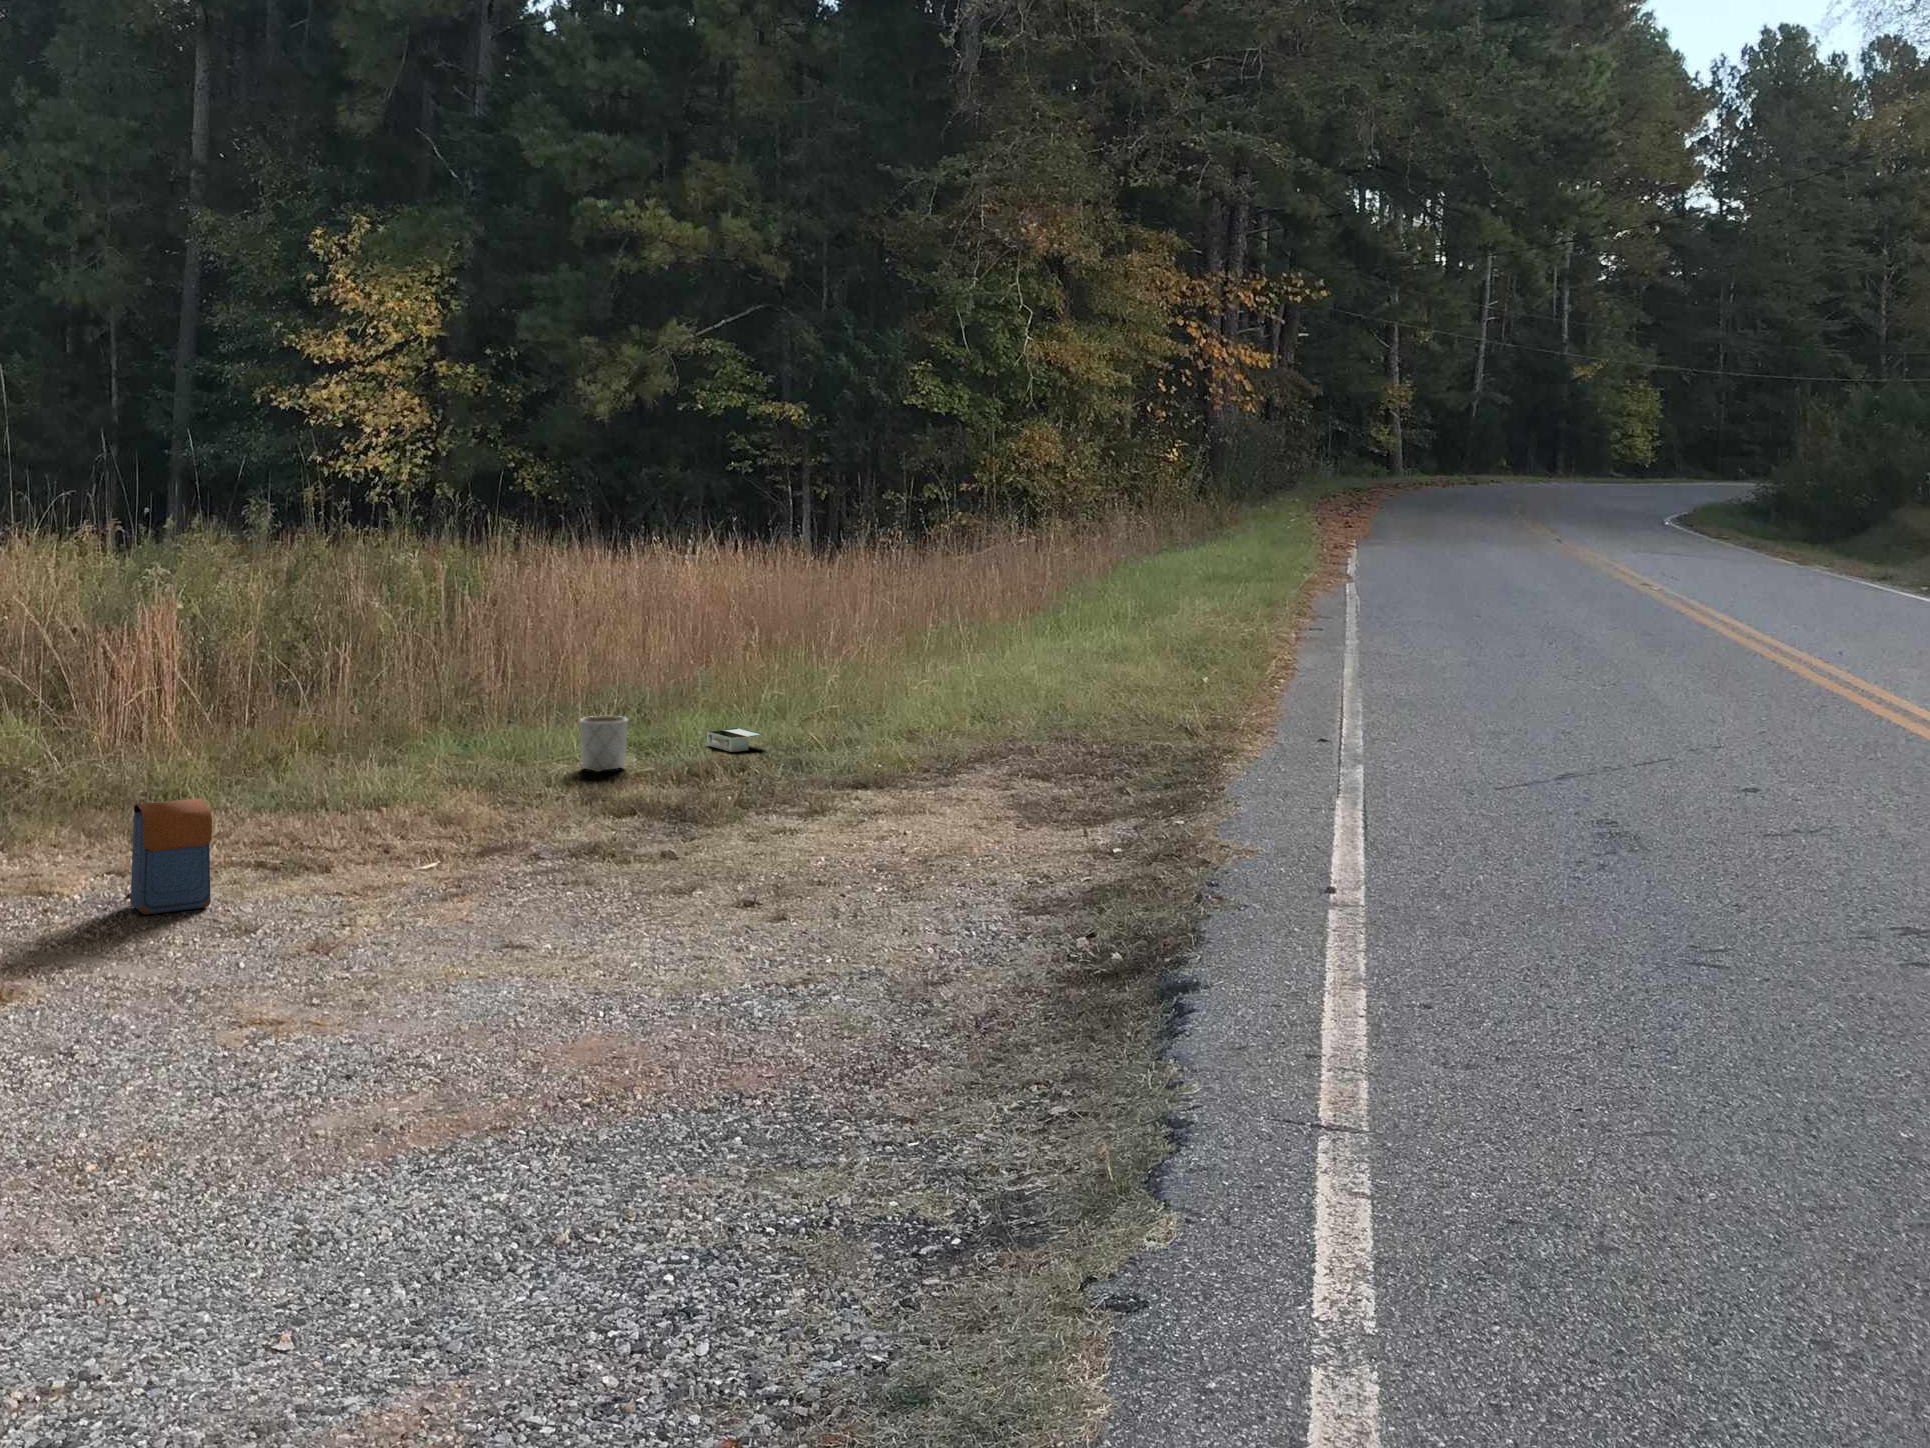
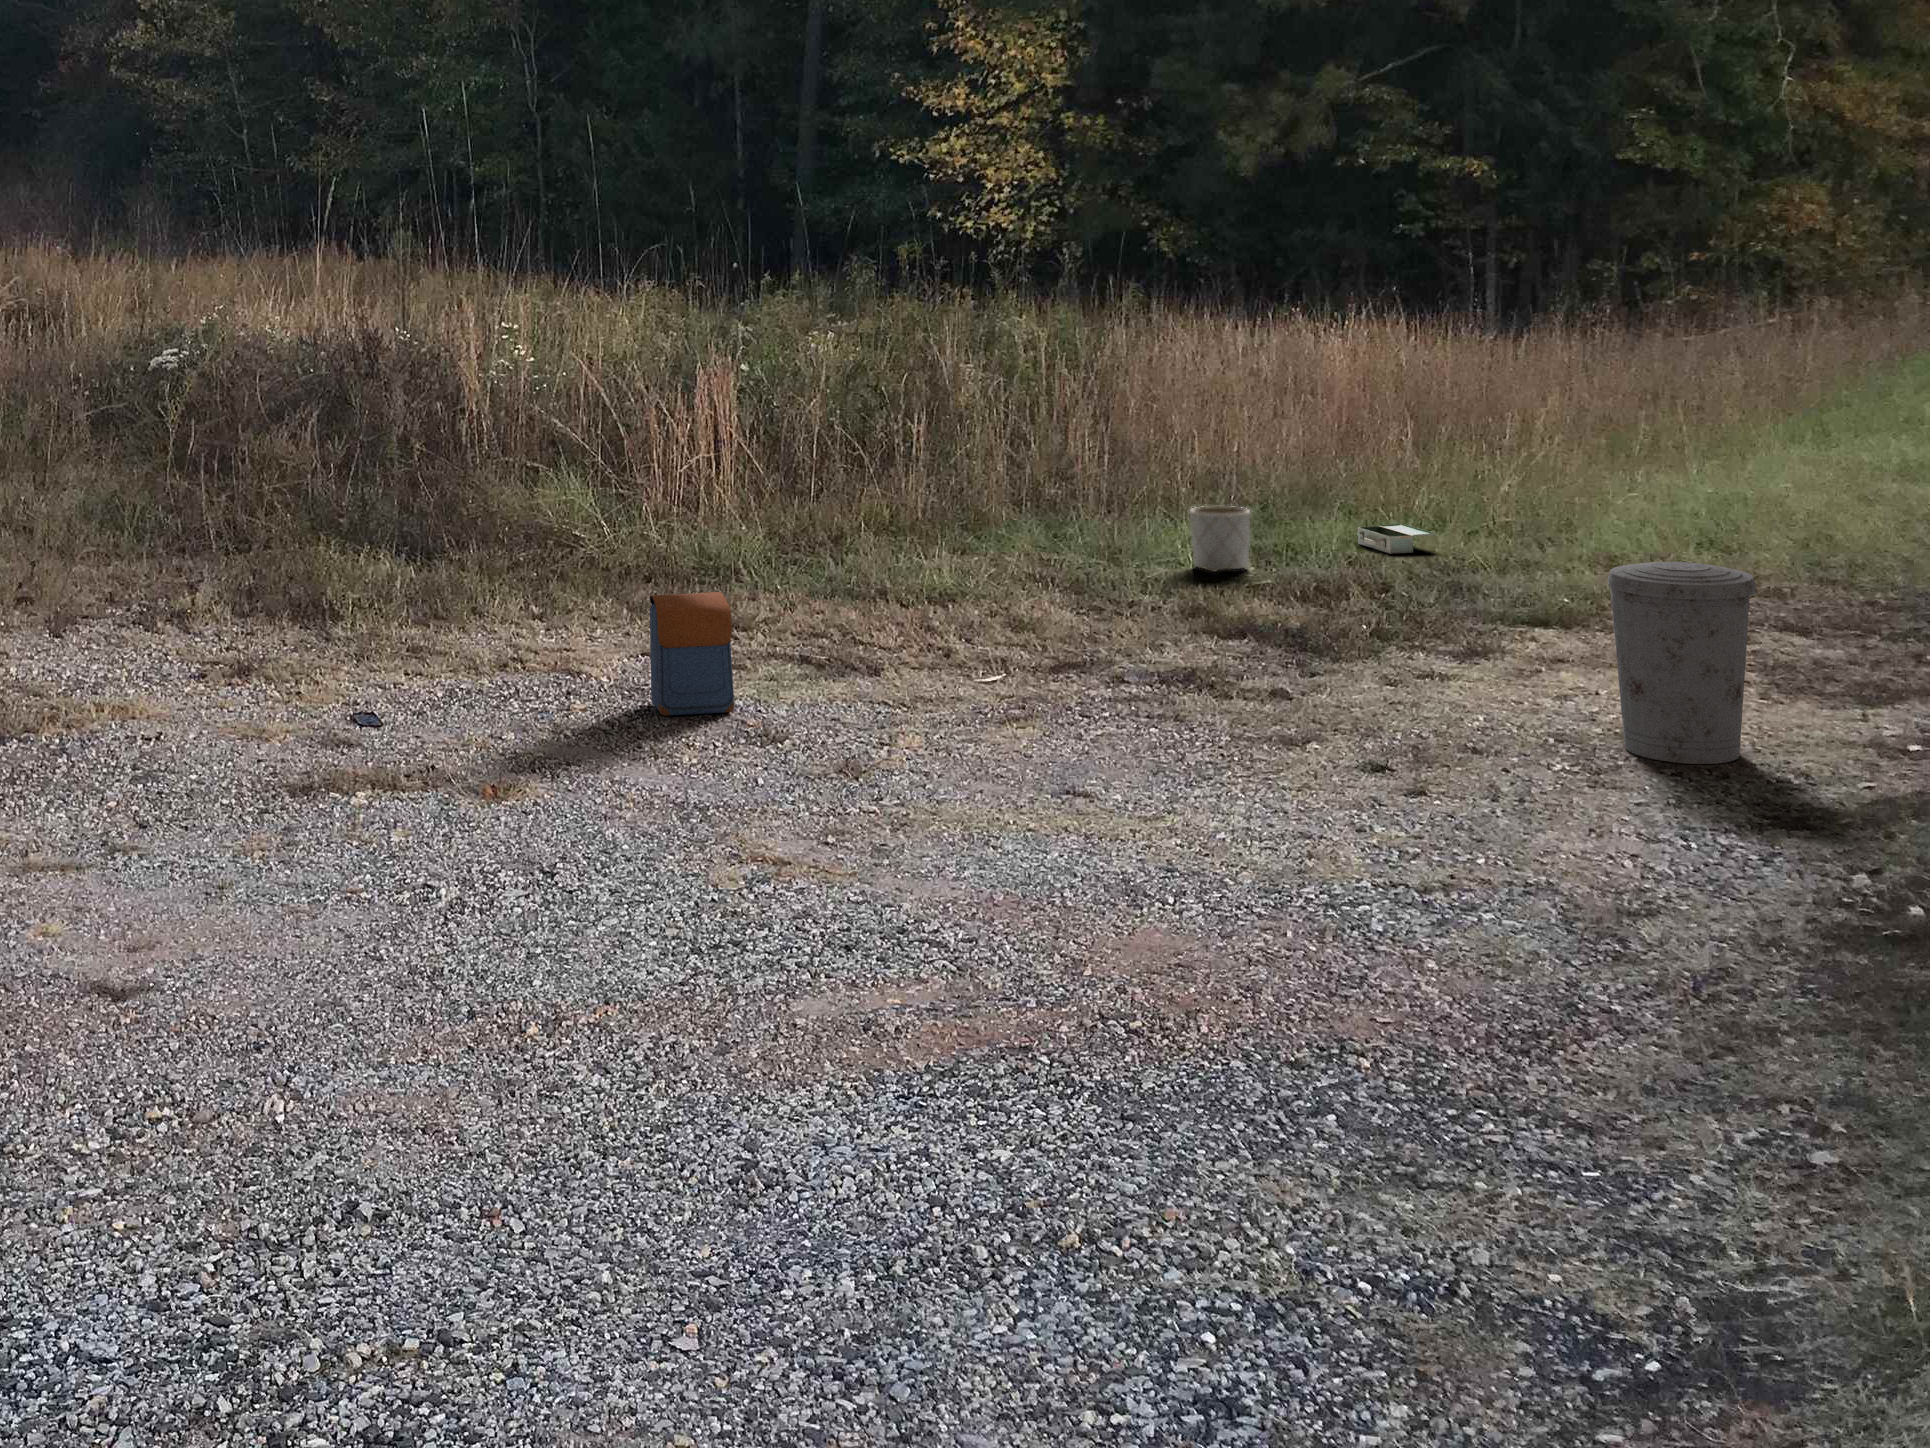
trash can: none [895,738,989,889] -> present [1608,562,1757,764]

